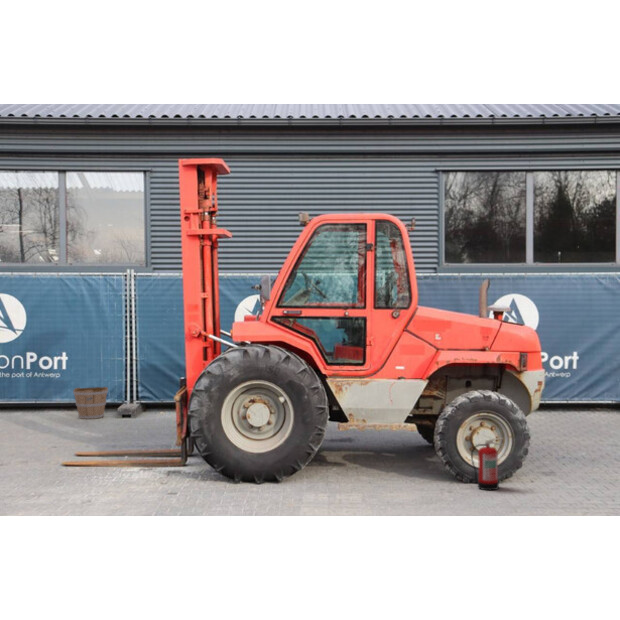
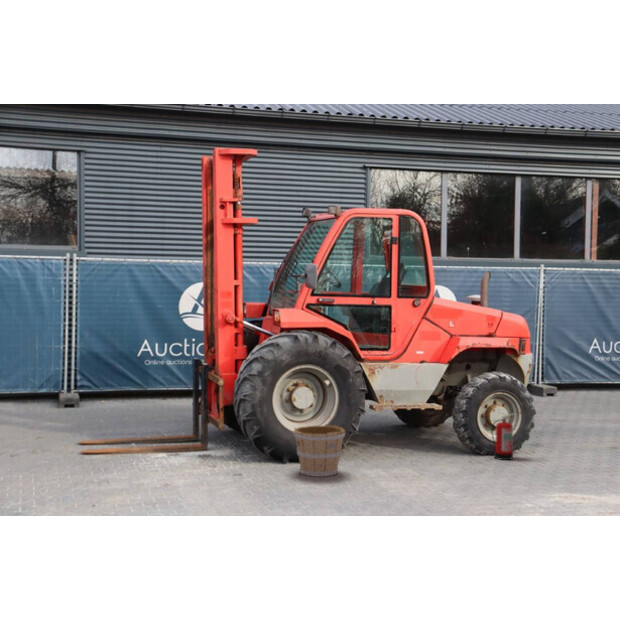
wooden bucket: present [73,387,108,419] -> present [294,425,345,477]

